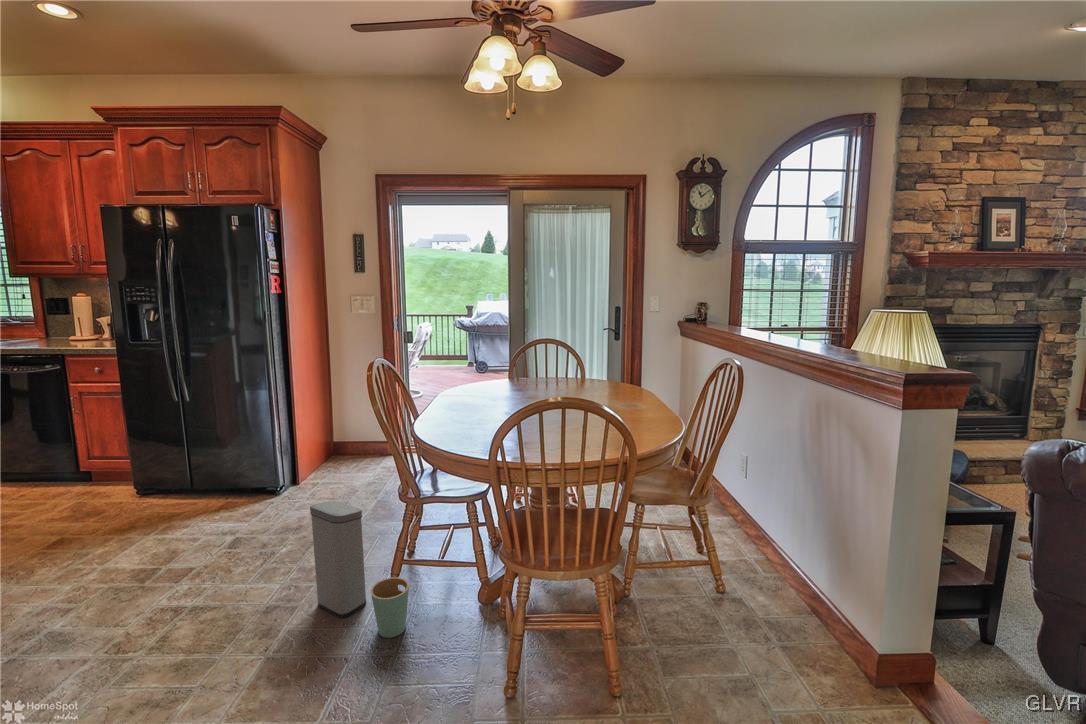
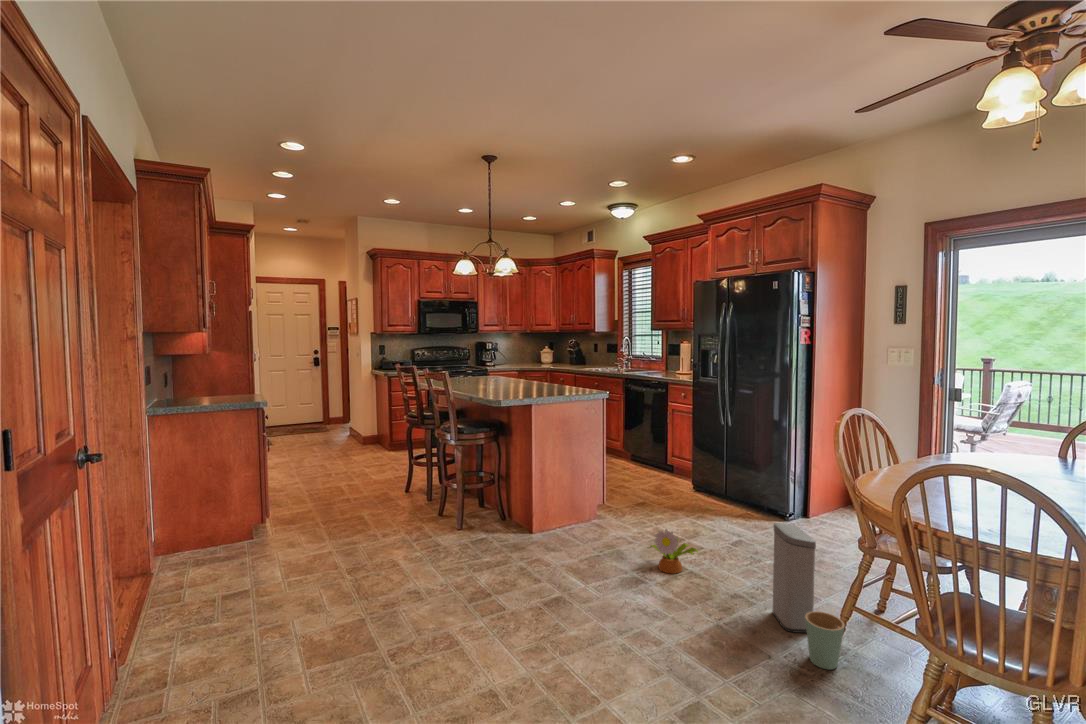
decorative plant: none [110,570,199,632] -> present [650,529,698,574]

